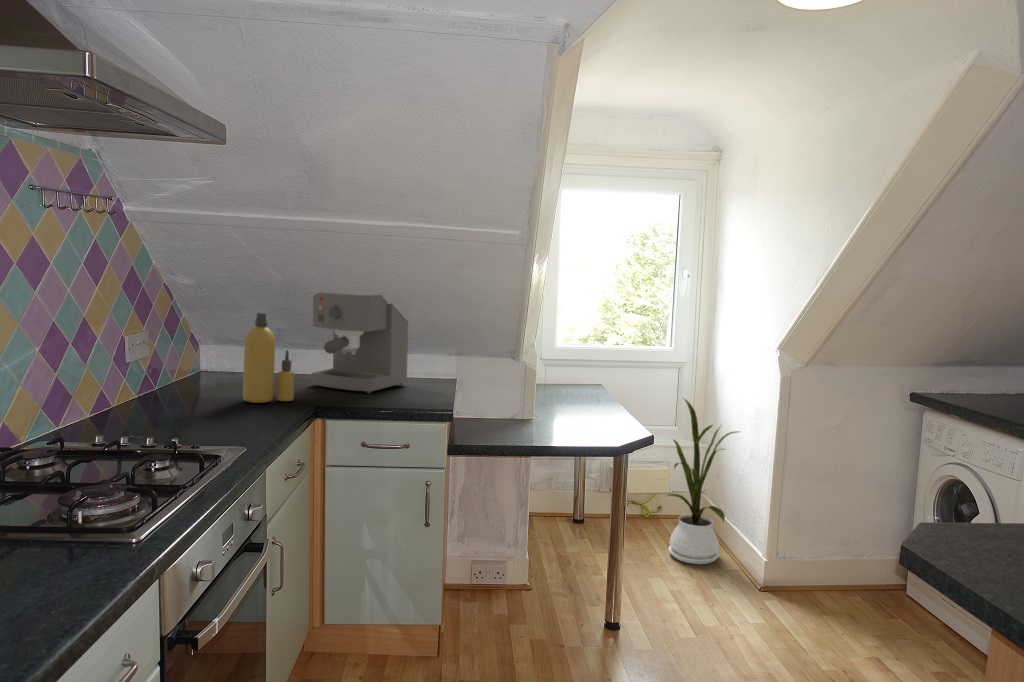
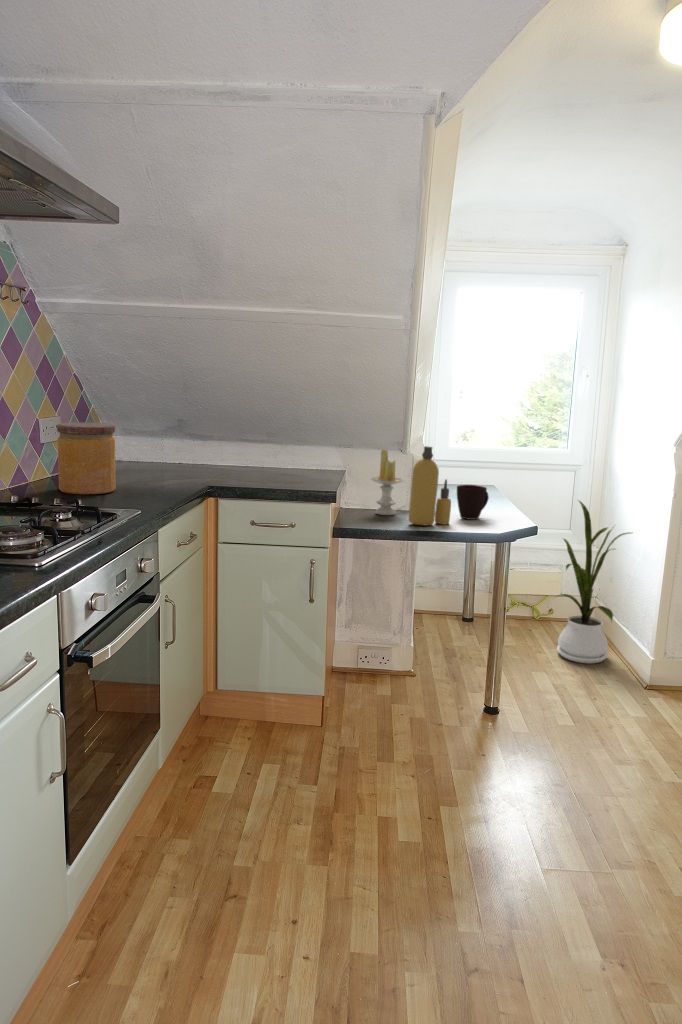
coffee maker: present [312,292,408,394] -> none [208,381,300,479]
bottle: present [243,313,294,403] -> present [409,446,451,526]
jar: none [148,344,214,425] -> present [57,422,116,494]
candle: none [484,358,518,426] -> present [371,449,403,515]
cup: none [573,393,604,429] -> present [457,485,489,520]

